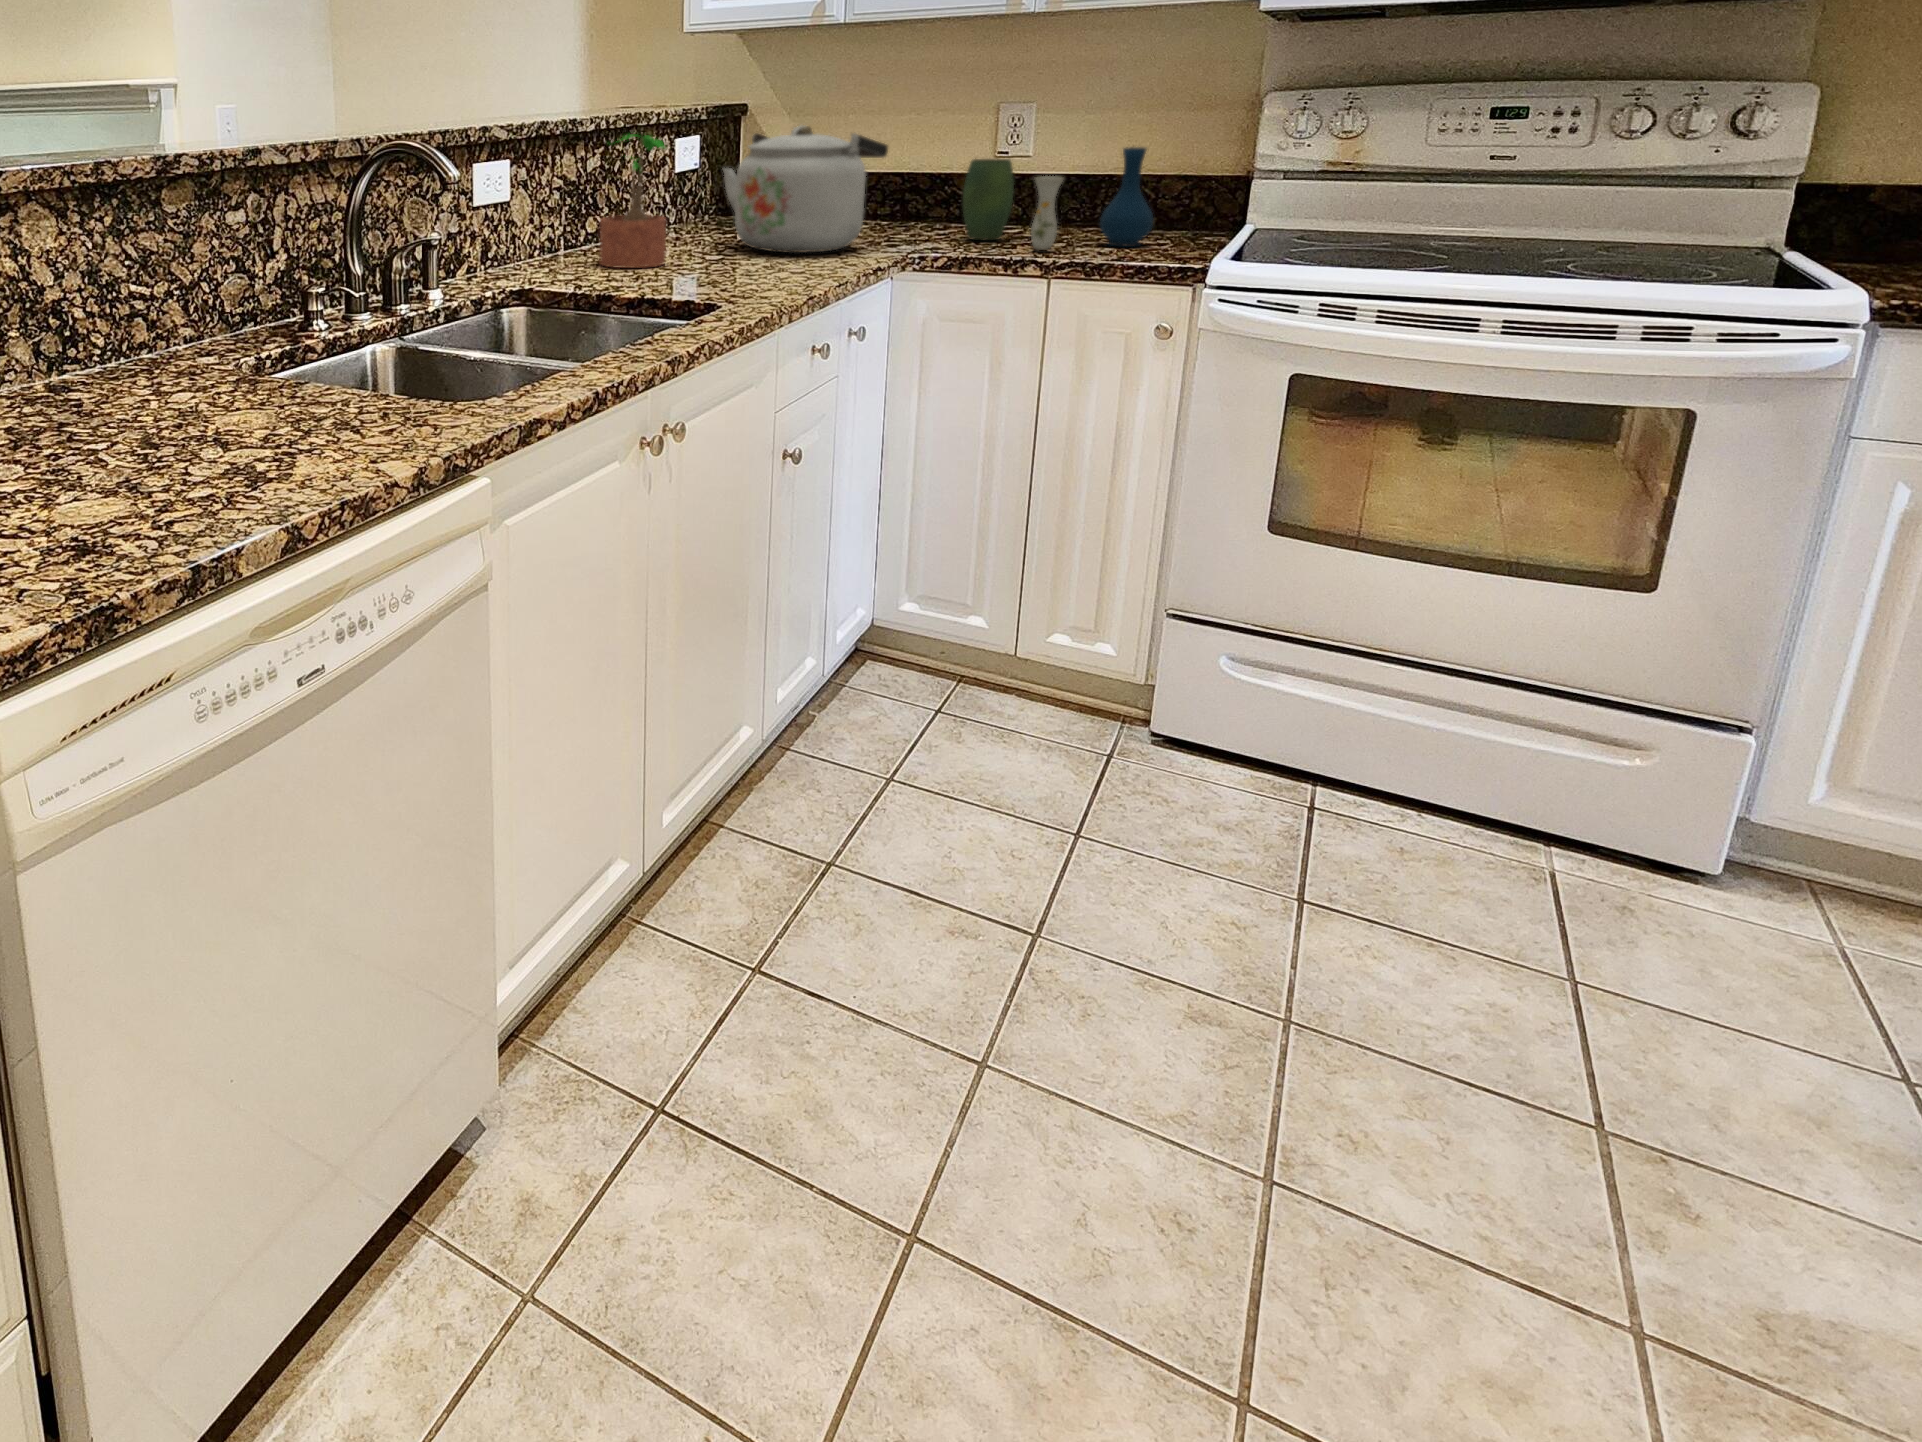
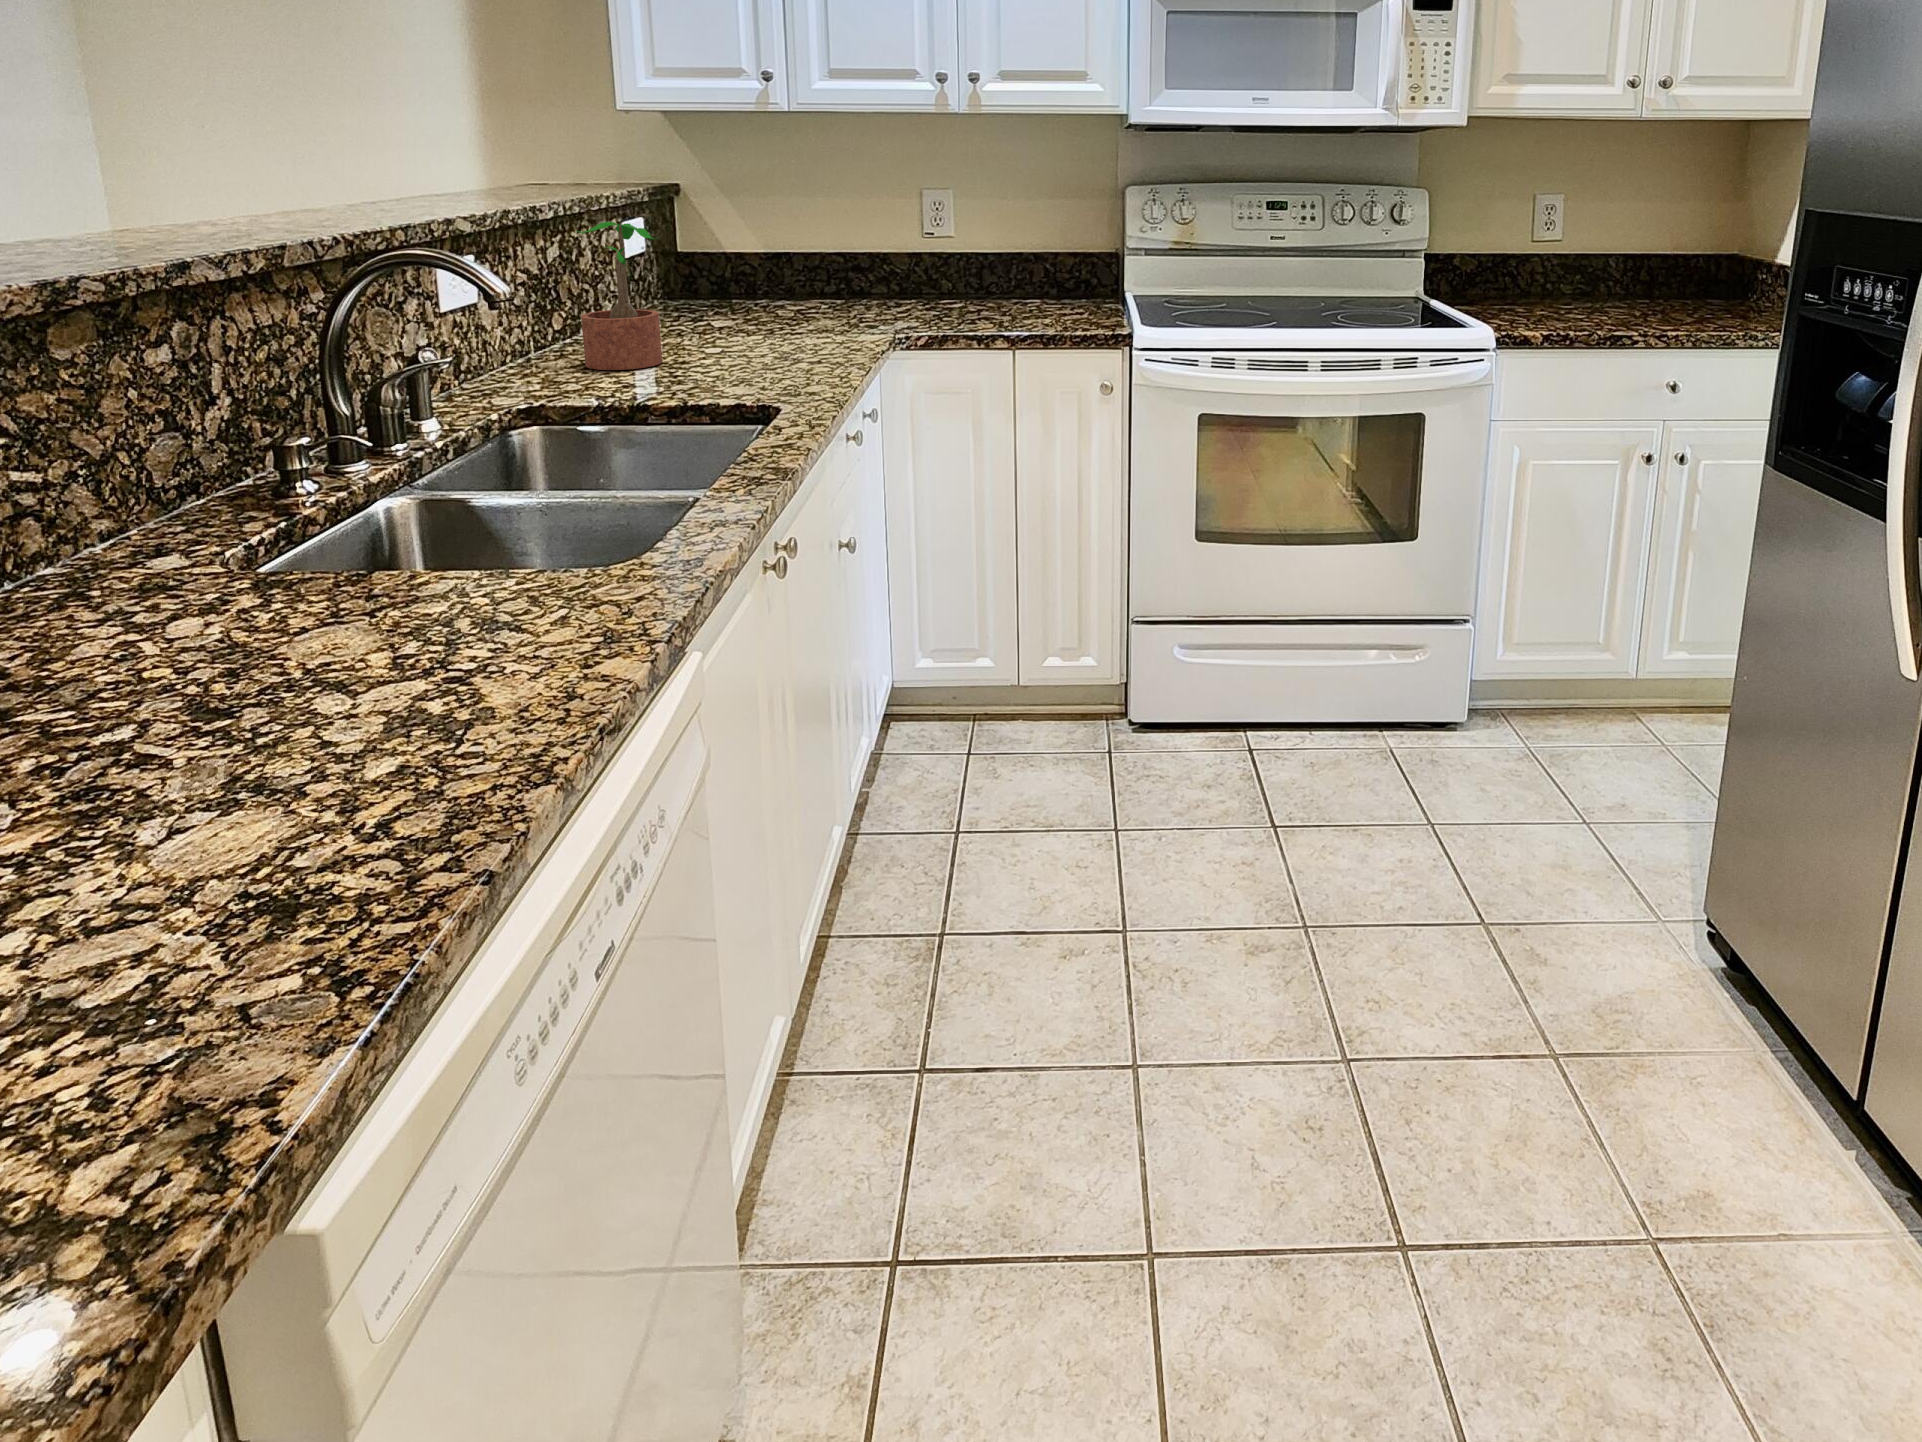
kettle: present [723,125,888,253] -> none [692,211,858,340]
vase: present [963,147,1153,250] -> none [921,231,1076,323]

